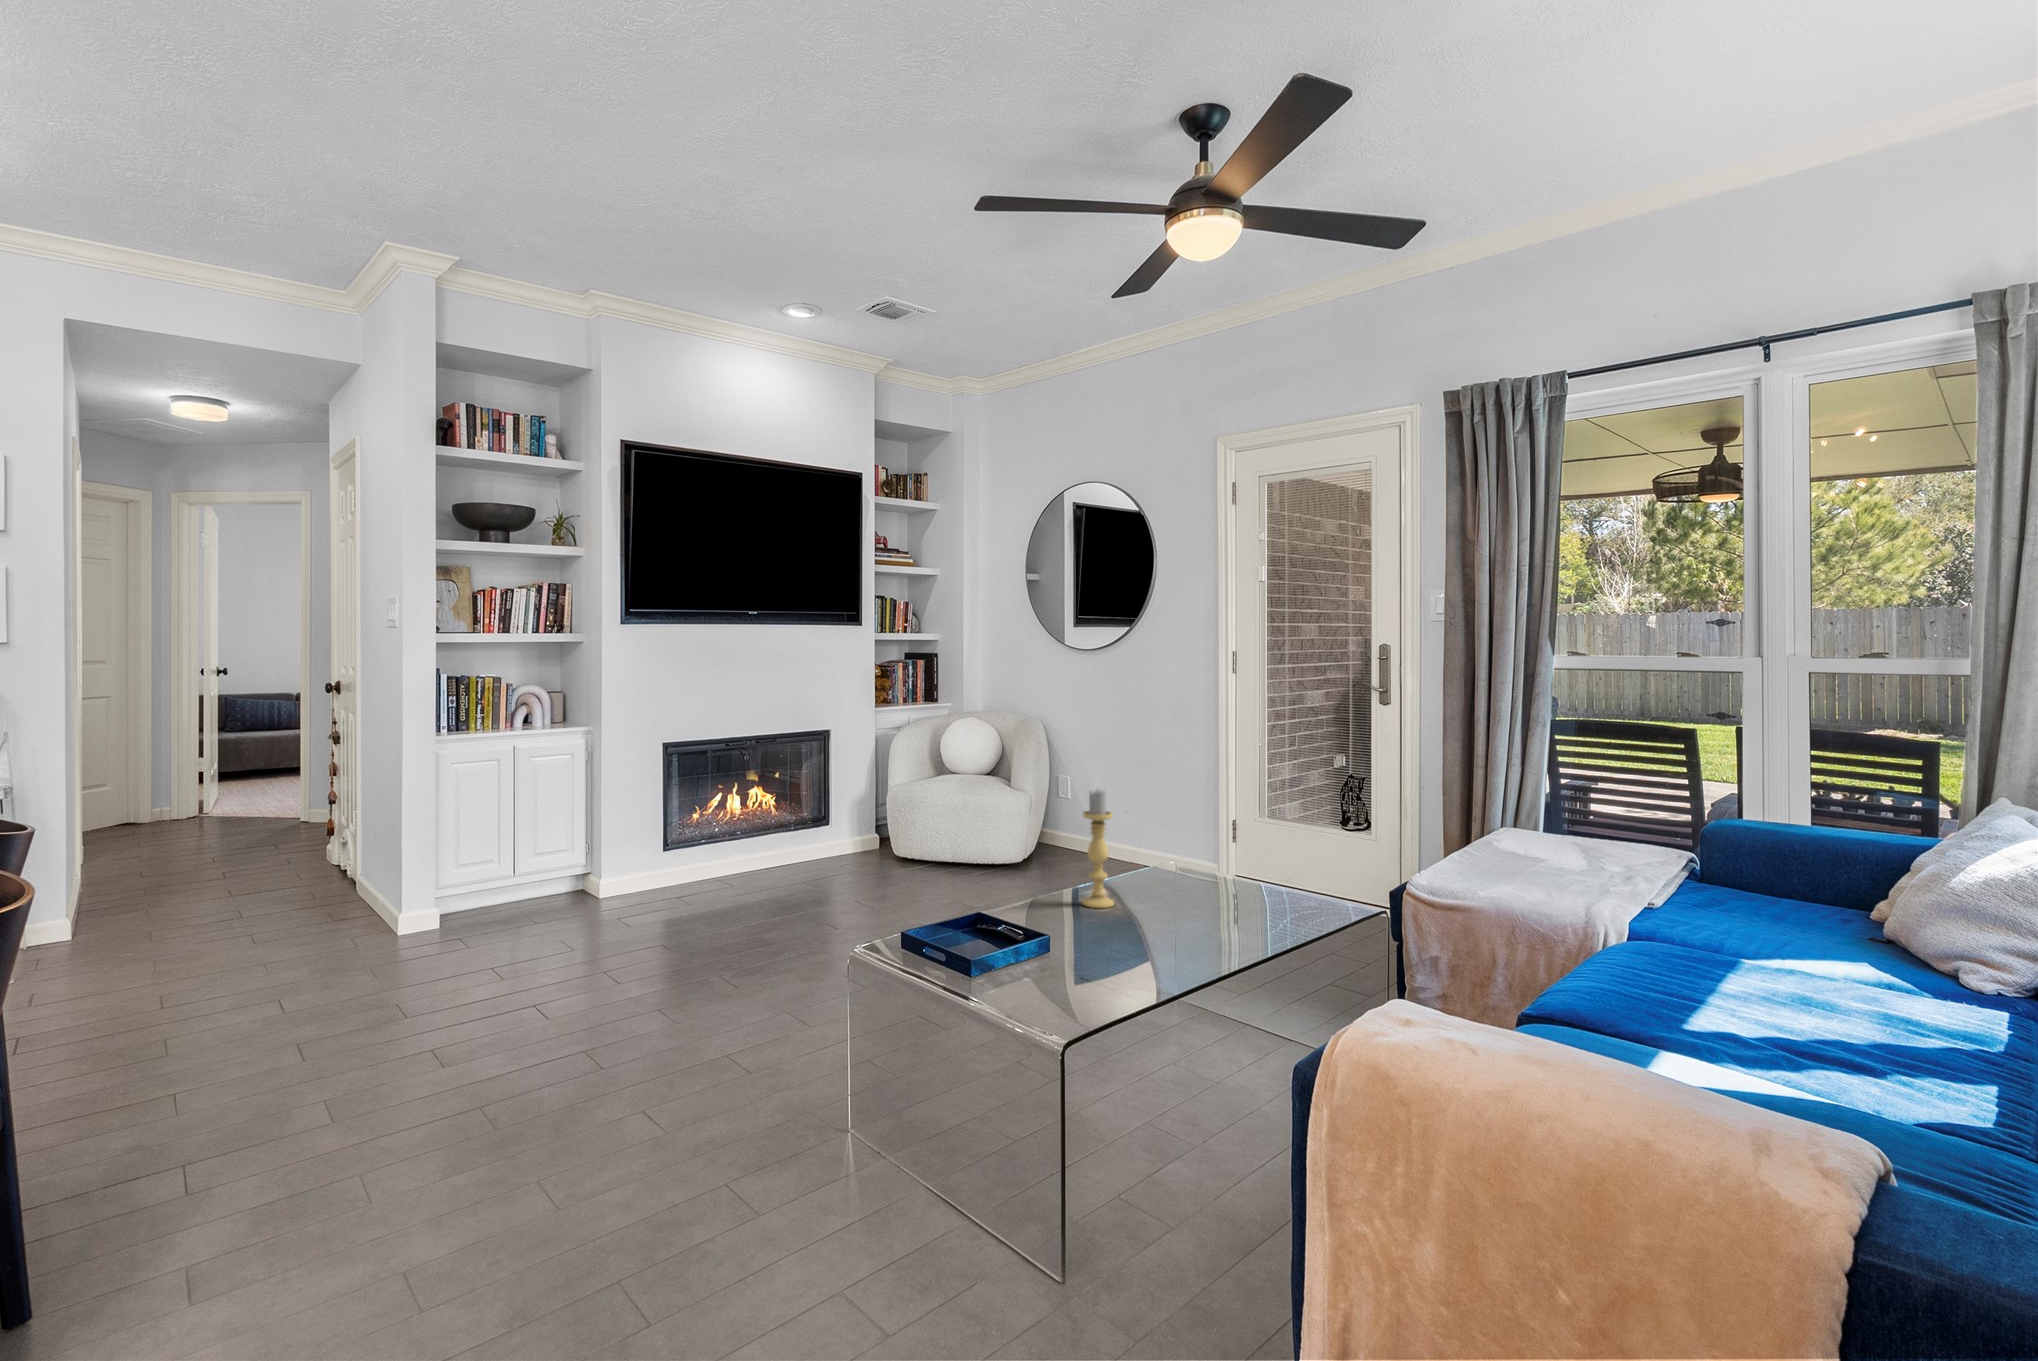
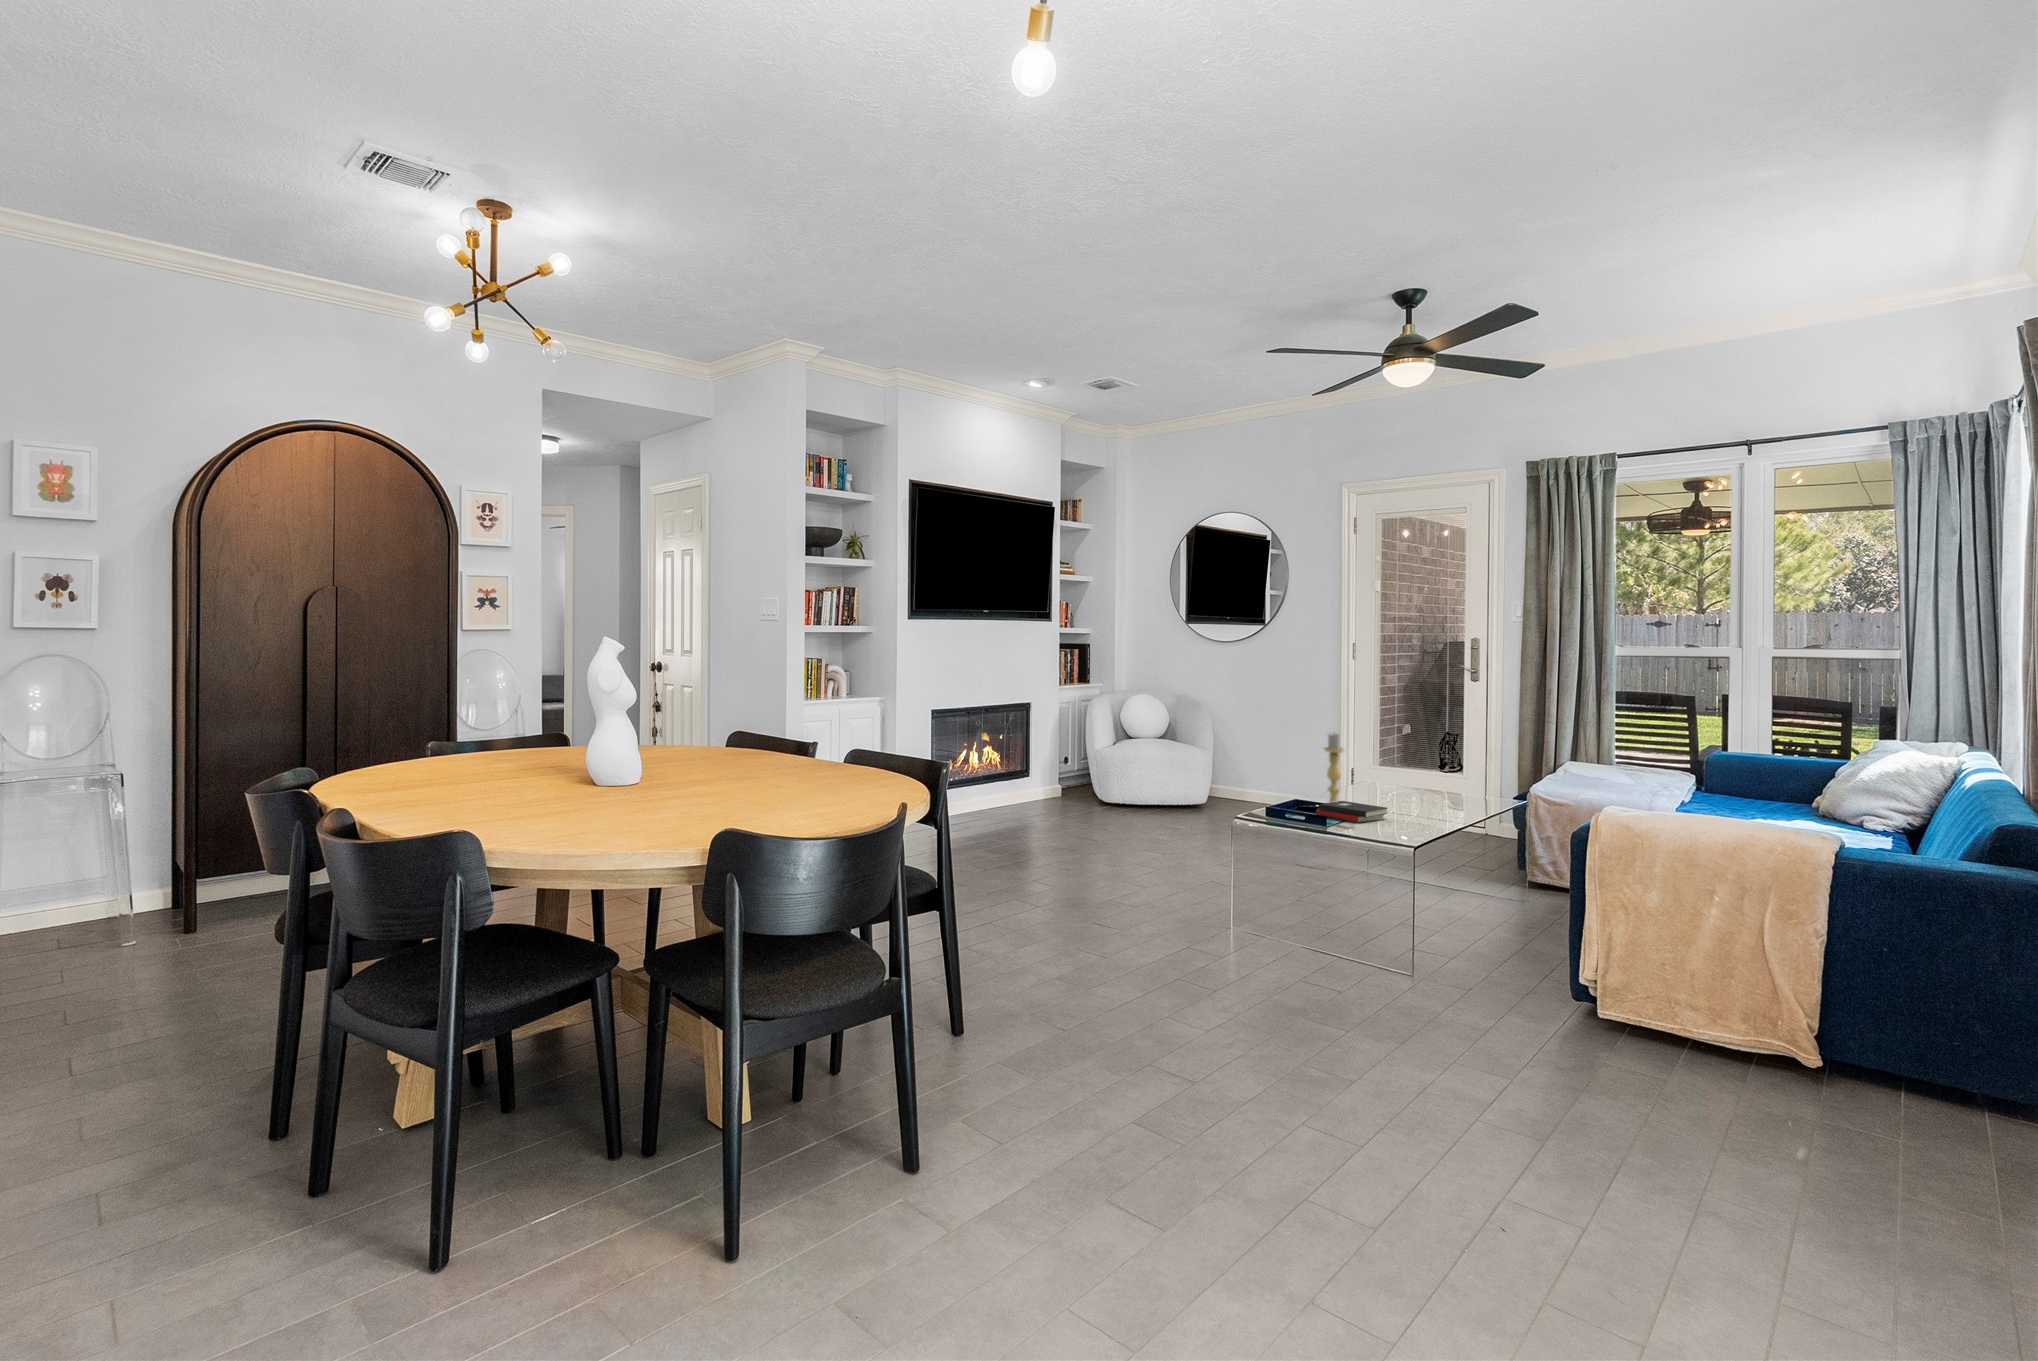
hardback book: none [1050,897,1152,942] -> present [1316,801,1388,823]

